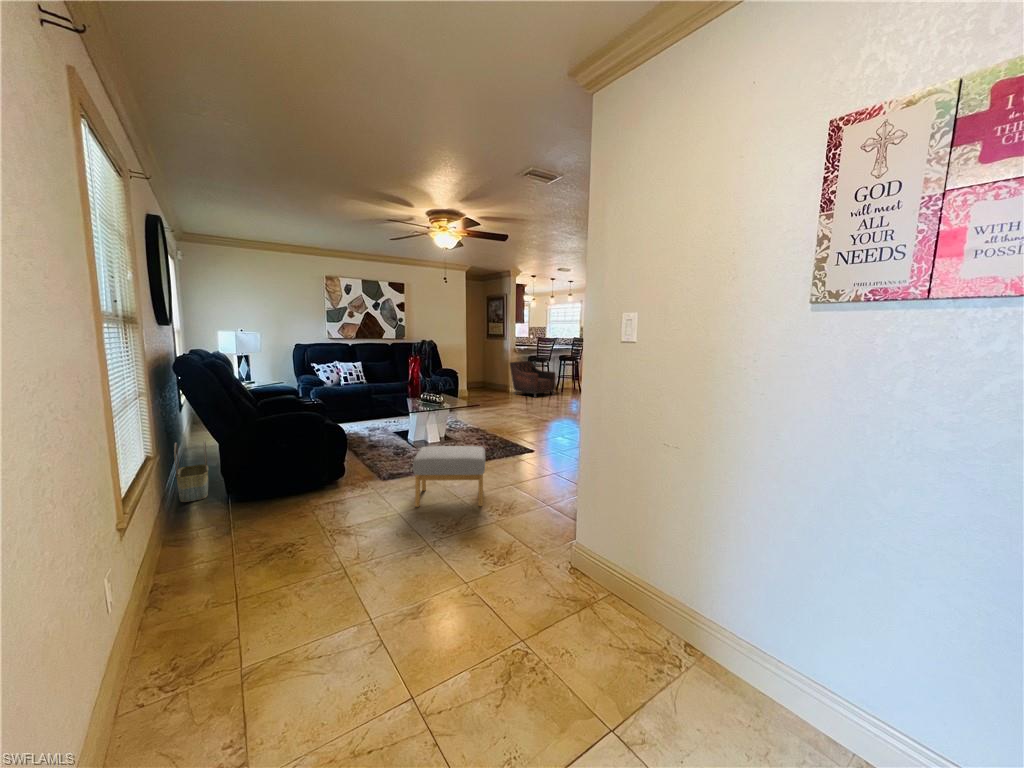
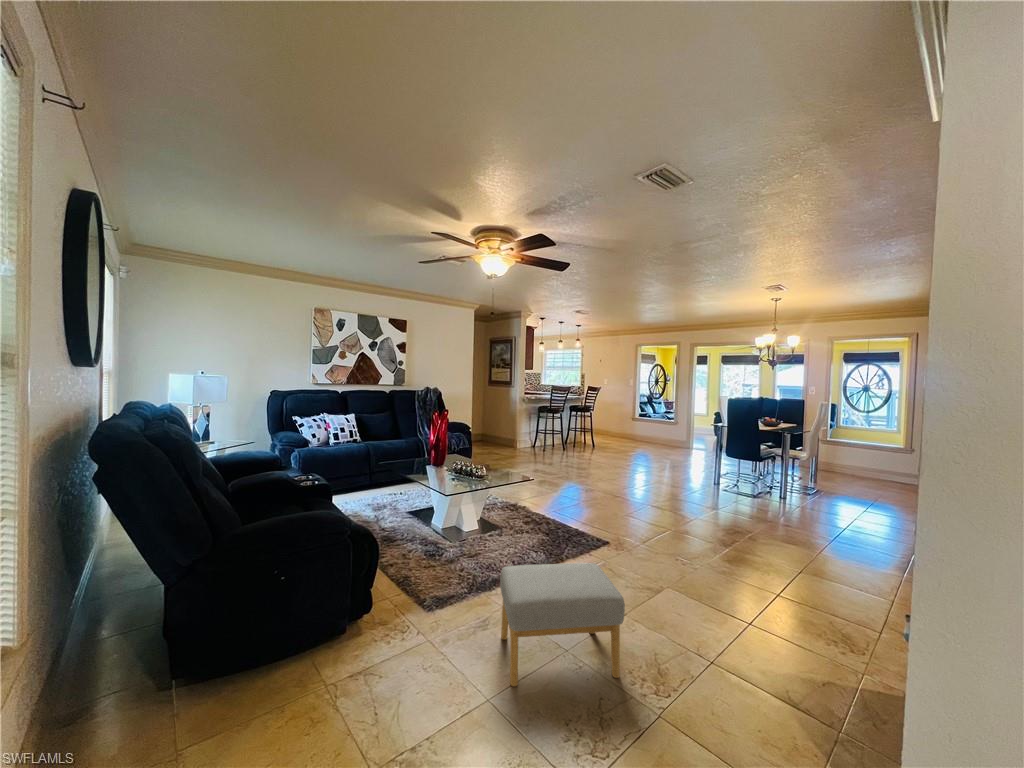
armchair: present [510,361,556,397] -> none [519,411,570,454]
basket: present [174,440,208,502] -> none [67,568,133,699]

